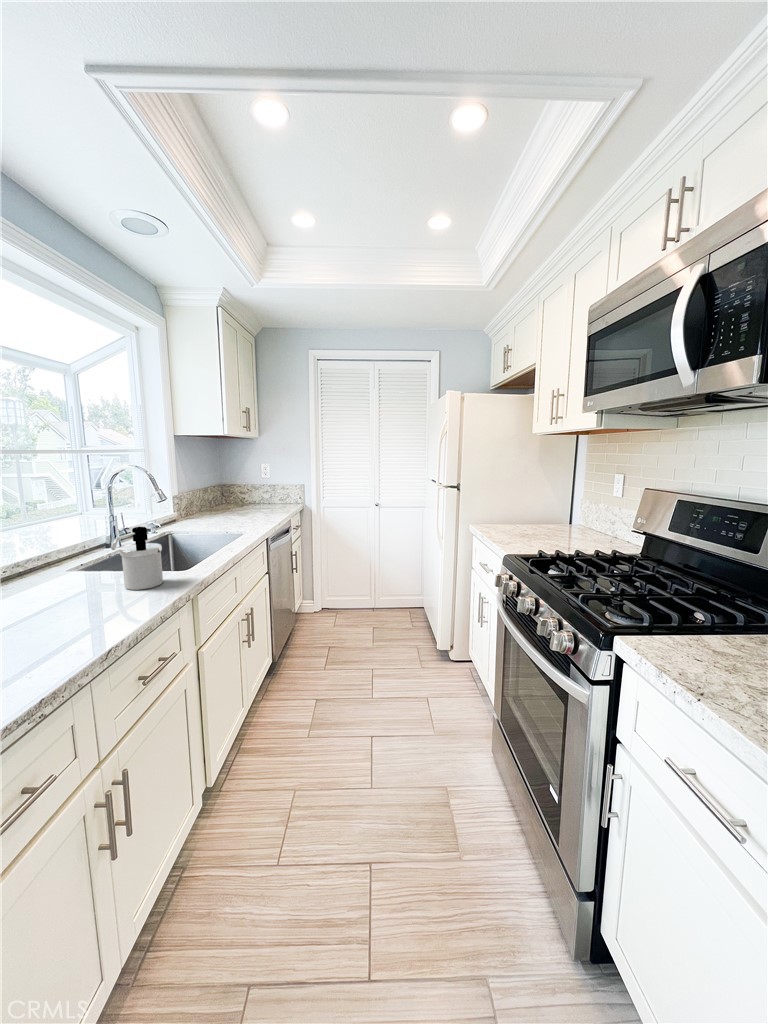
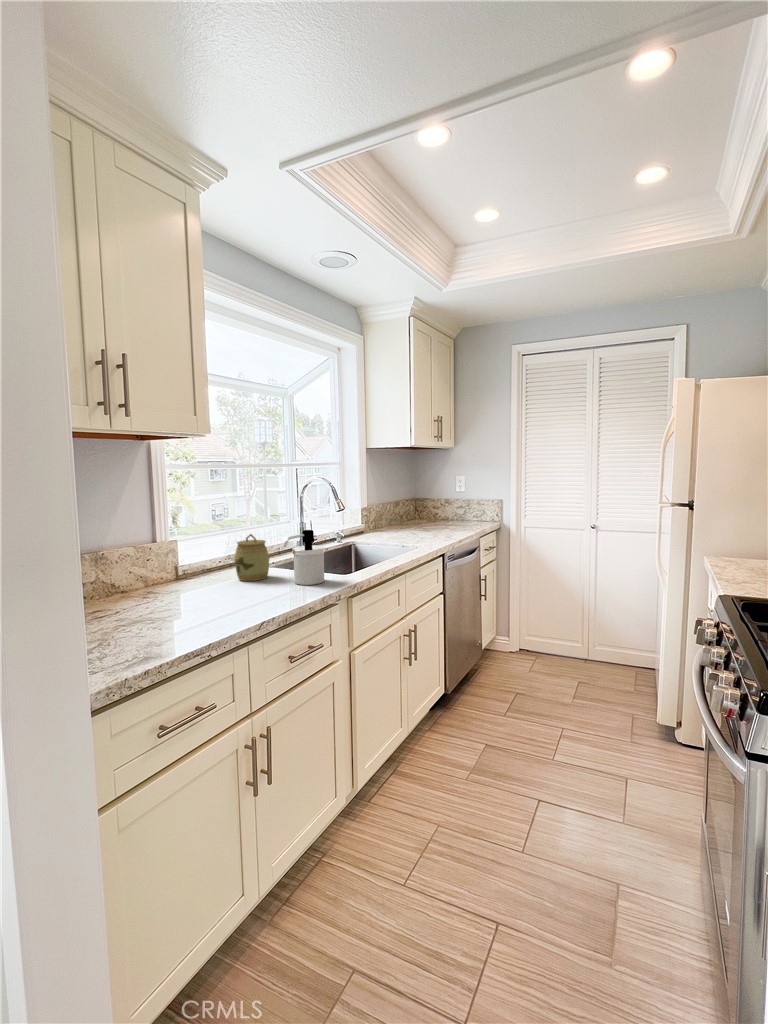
jar: none [30,536,84,594] -> present [234,534,269,581]

